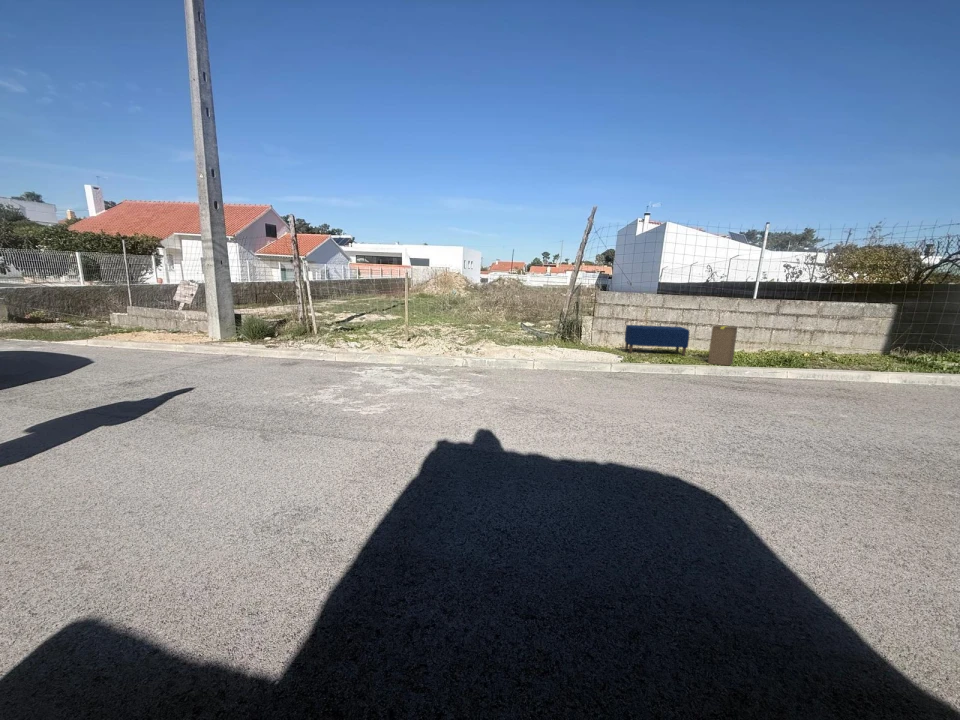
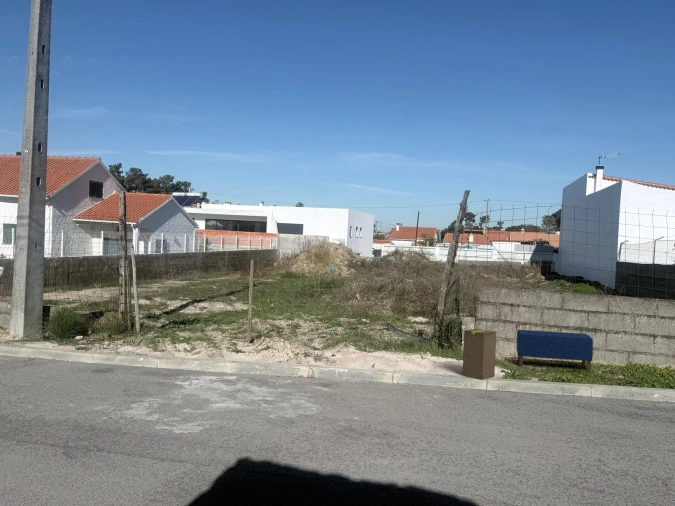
cardboard box: present [708,325,738,366] -> present [463,329,496,380]

